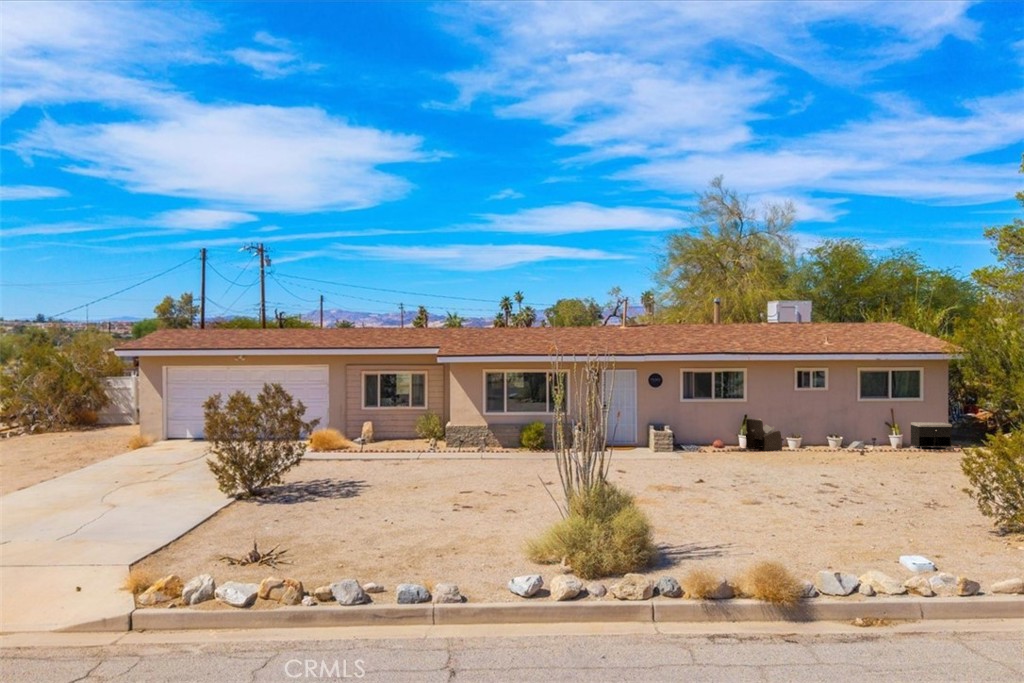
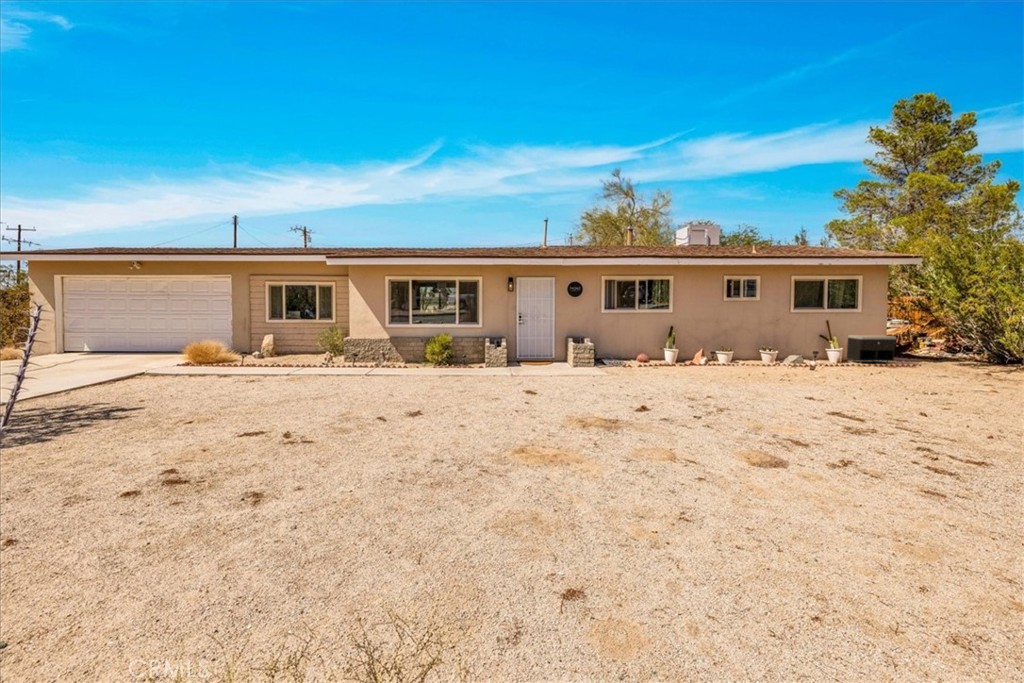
armchair: present [746,419,782,451] -> none [672,330,713,366]

